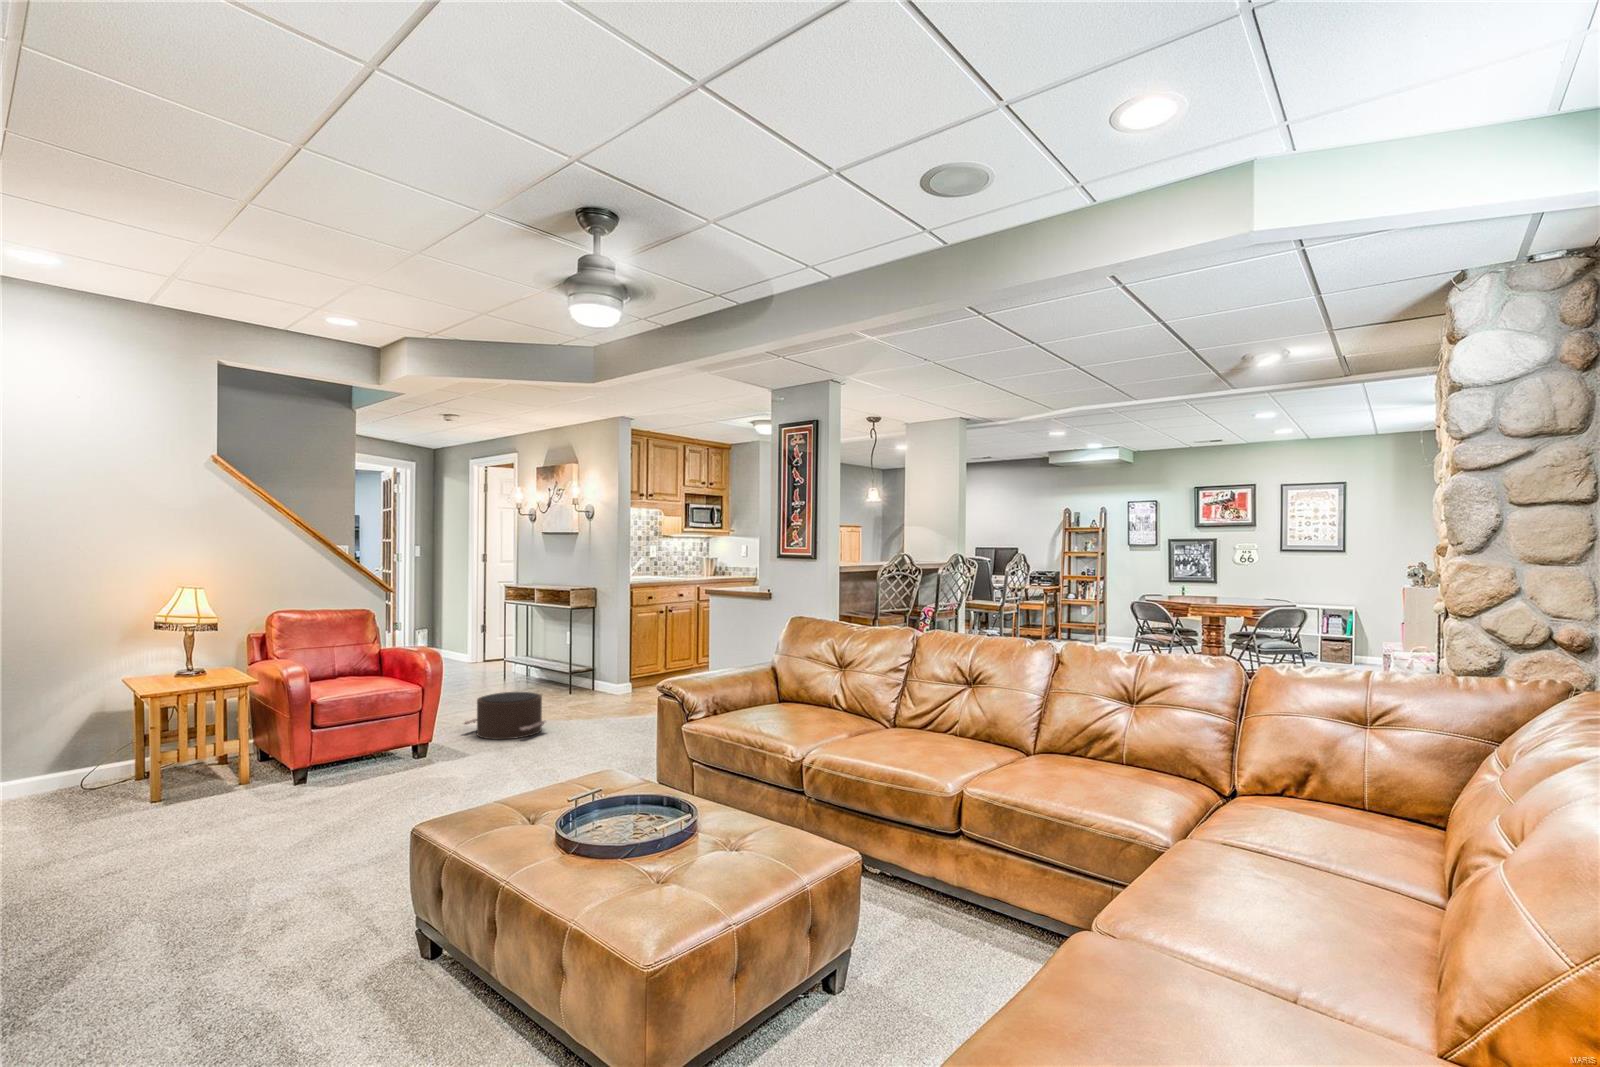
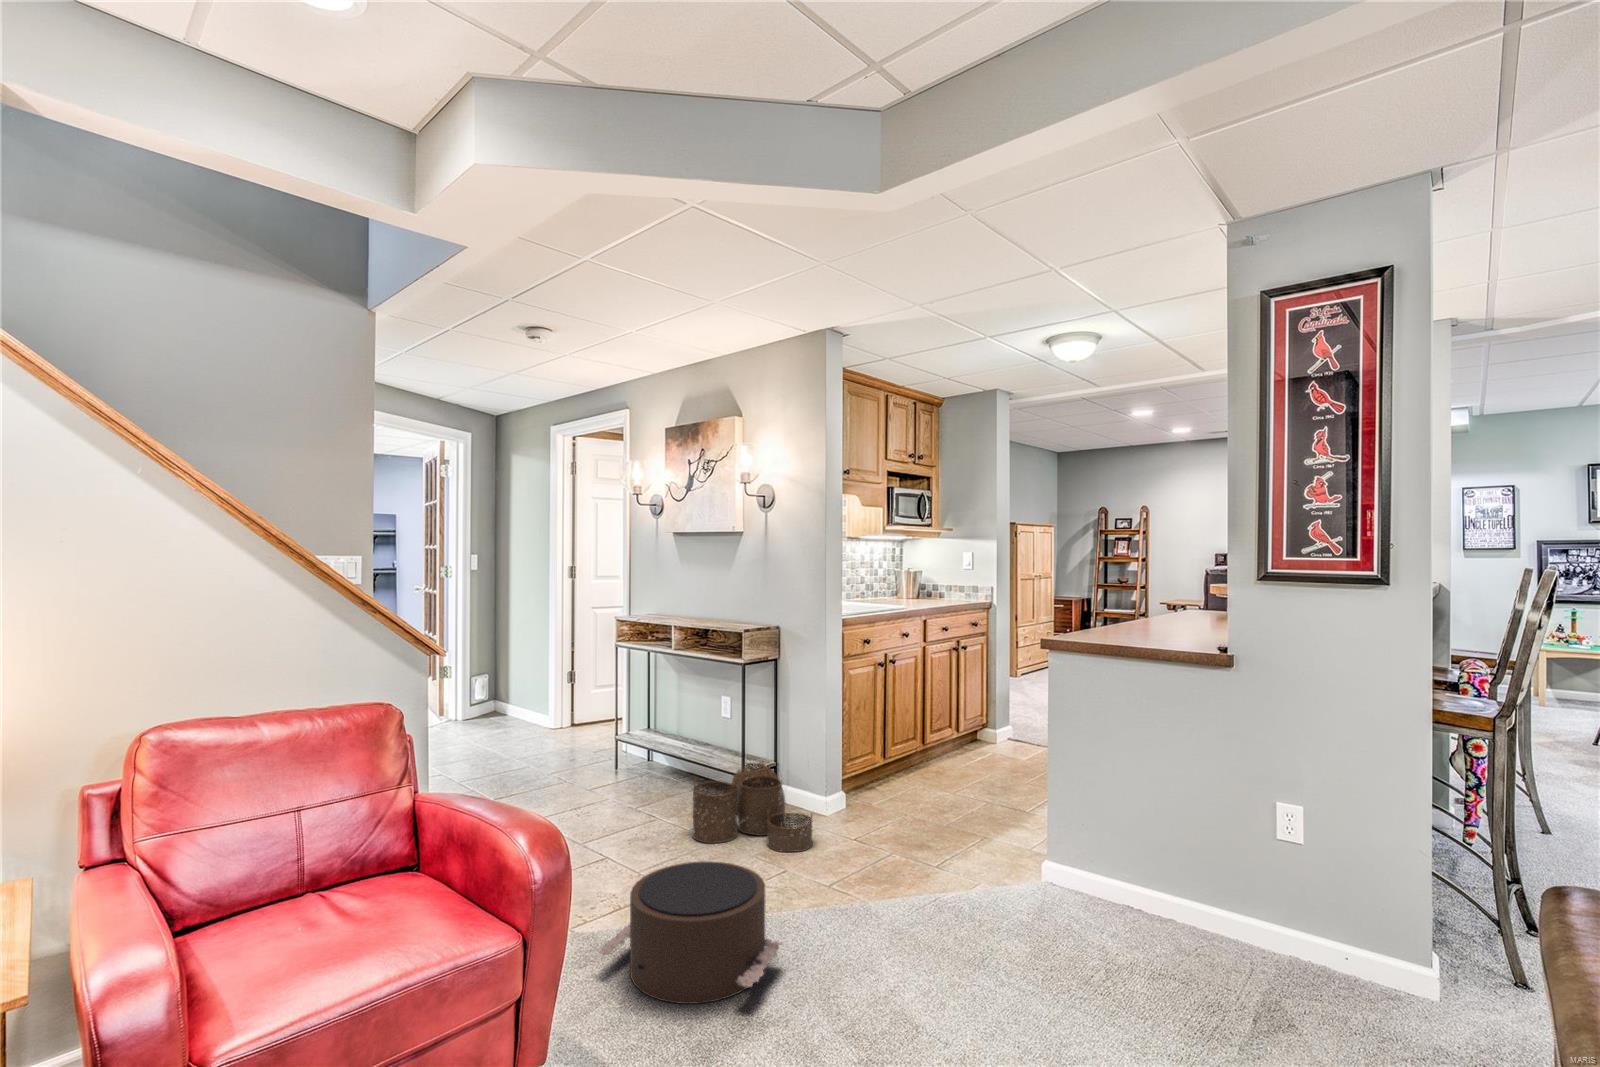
woven basket: none [533,665,598,707] -> present [693,759,812,852]

